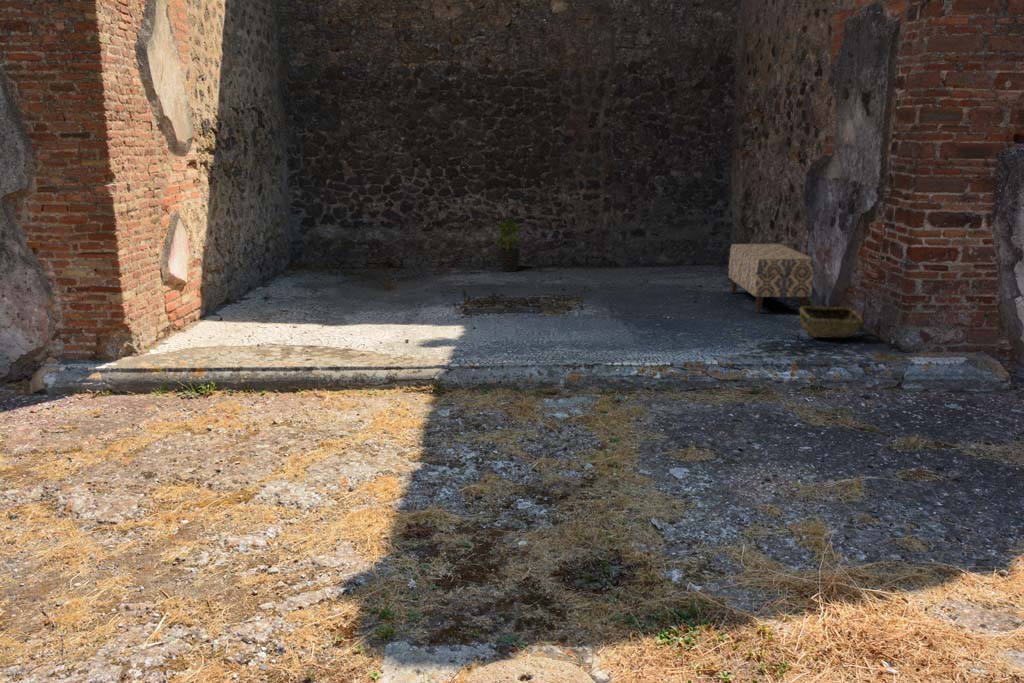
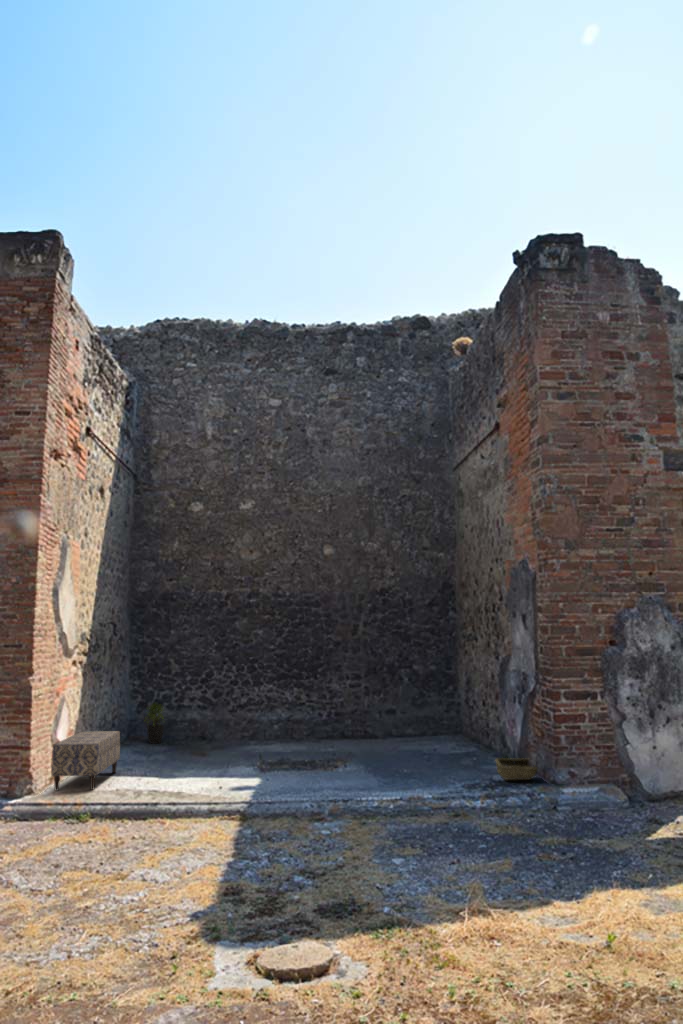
potted plant: present [496,221,520,272] -> present [144,703,164,744]
bench: present [729,244,814,313] -> present [51,731,120,791]

